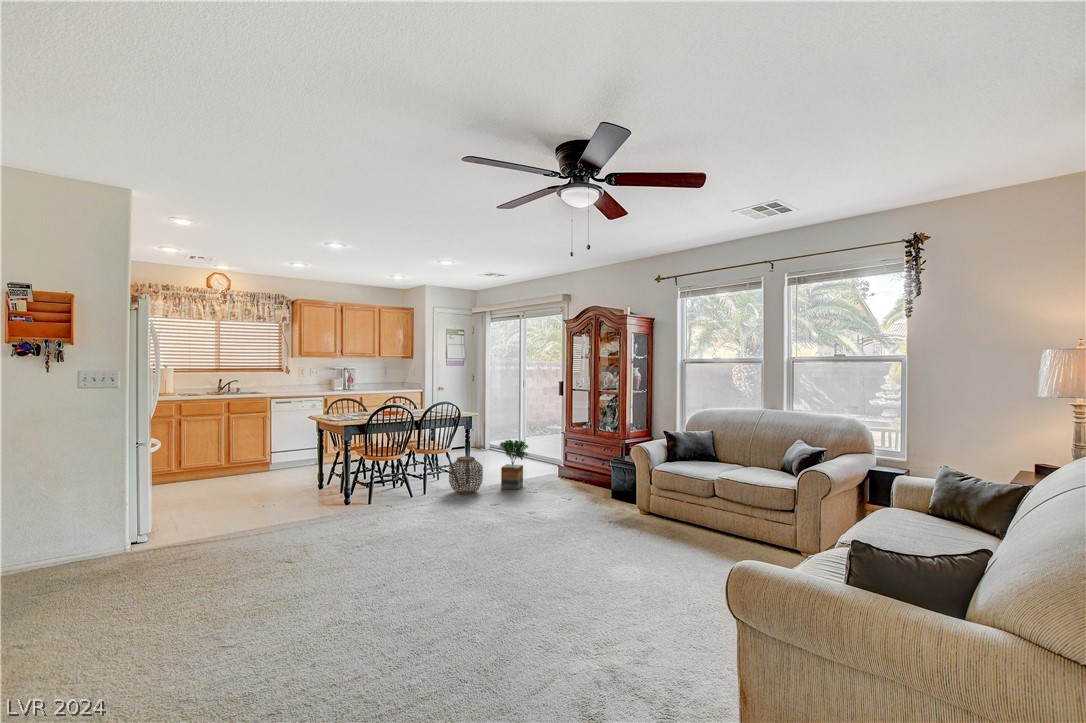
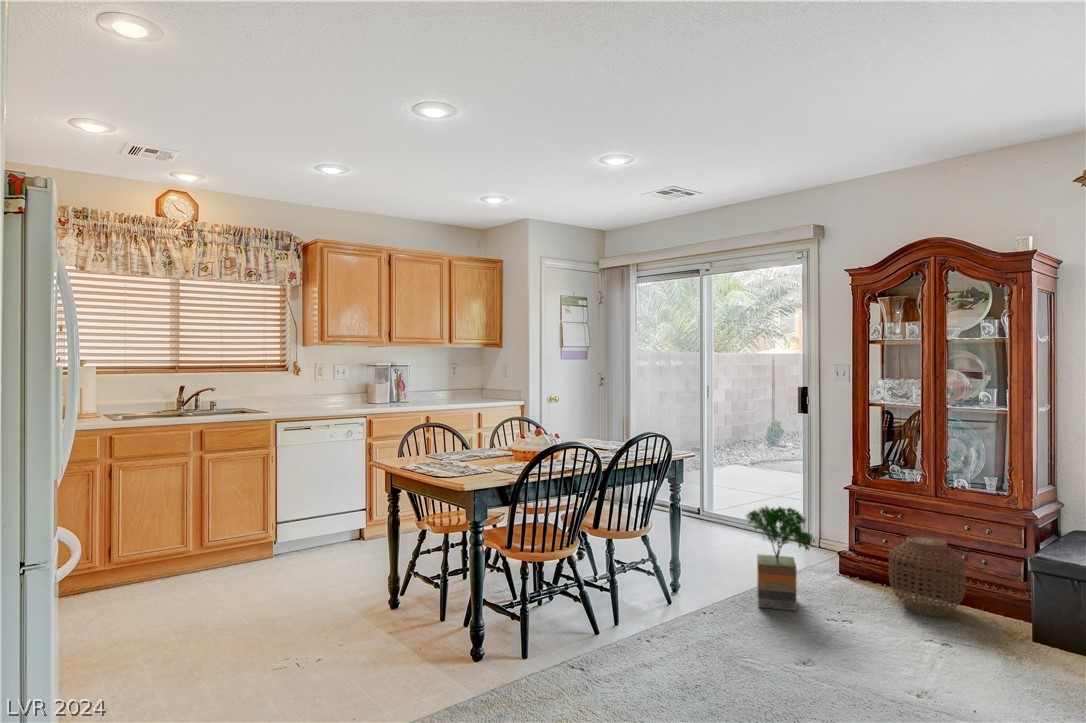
woven basket: present [449,456,483,495] -> present [889,536,966,616]

